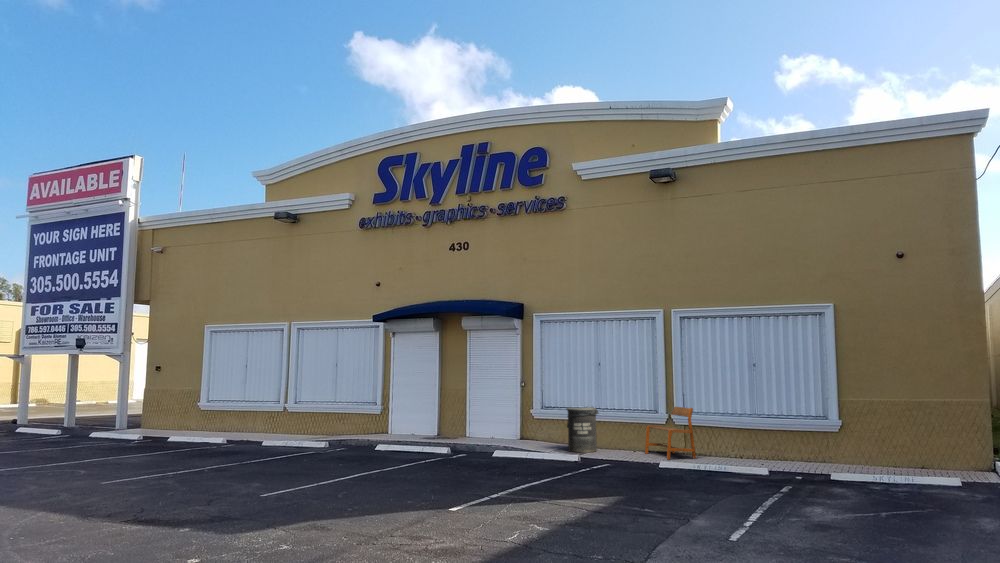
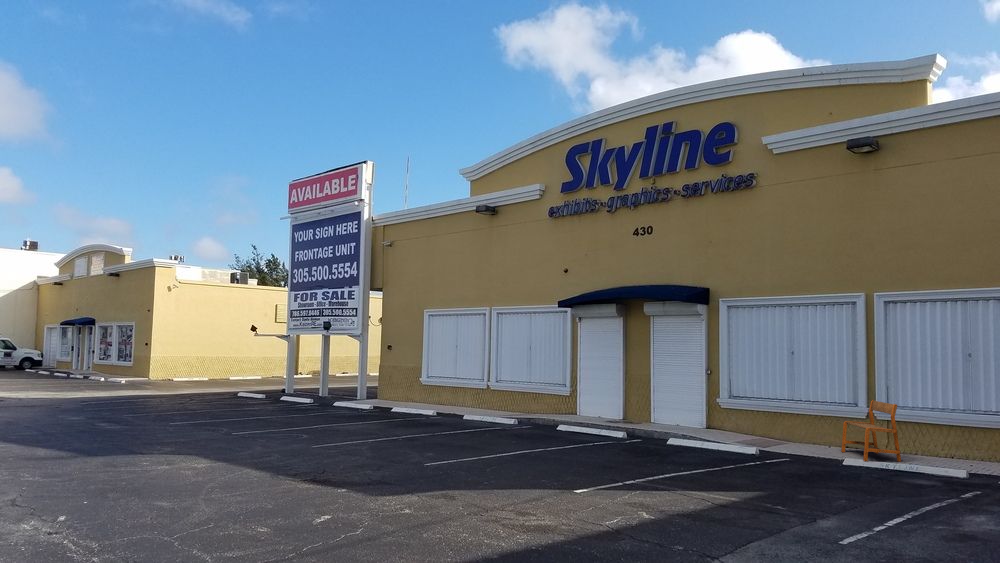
trash can: present [567,407,598,453] -> none [752,398,789,447]

